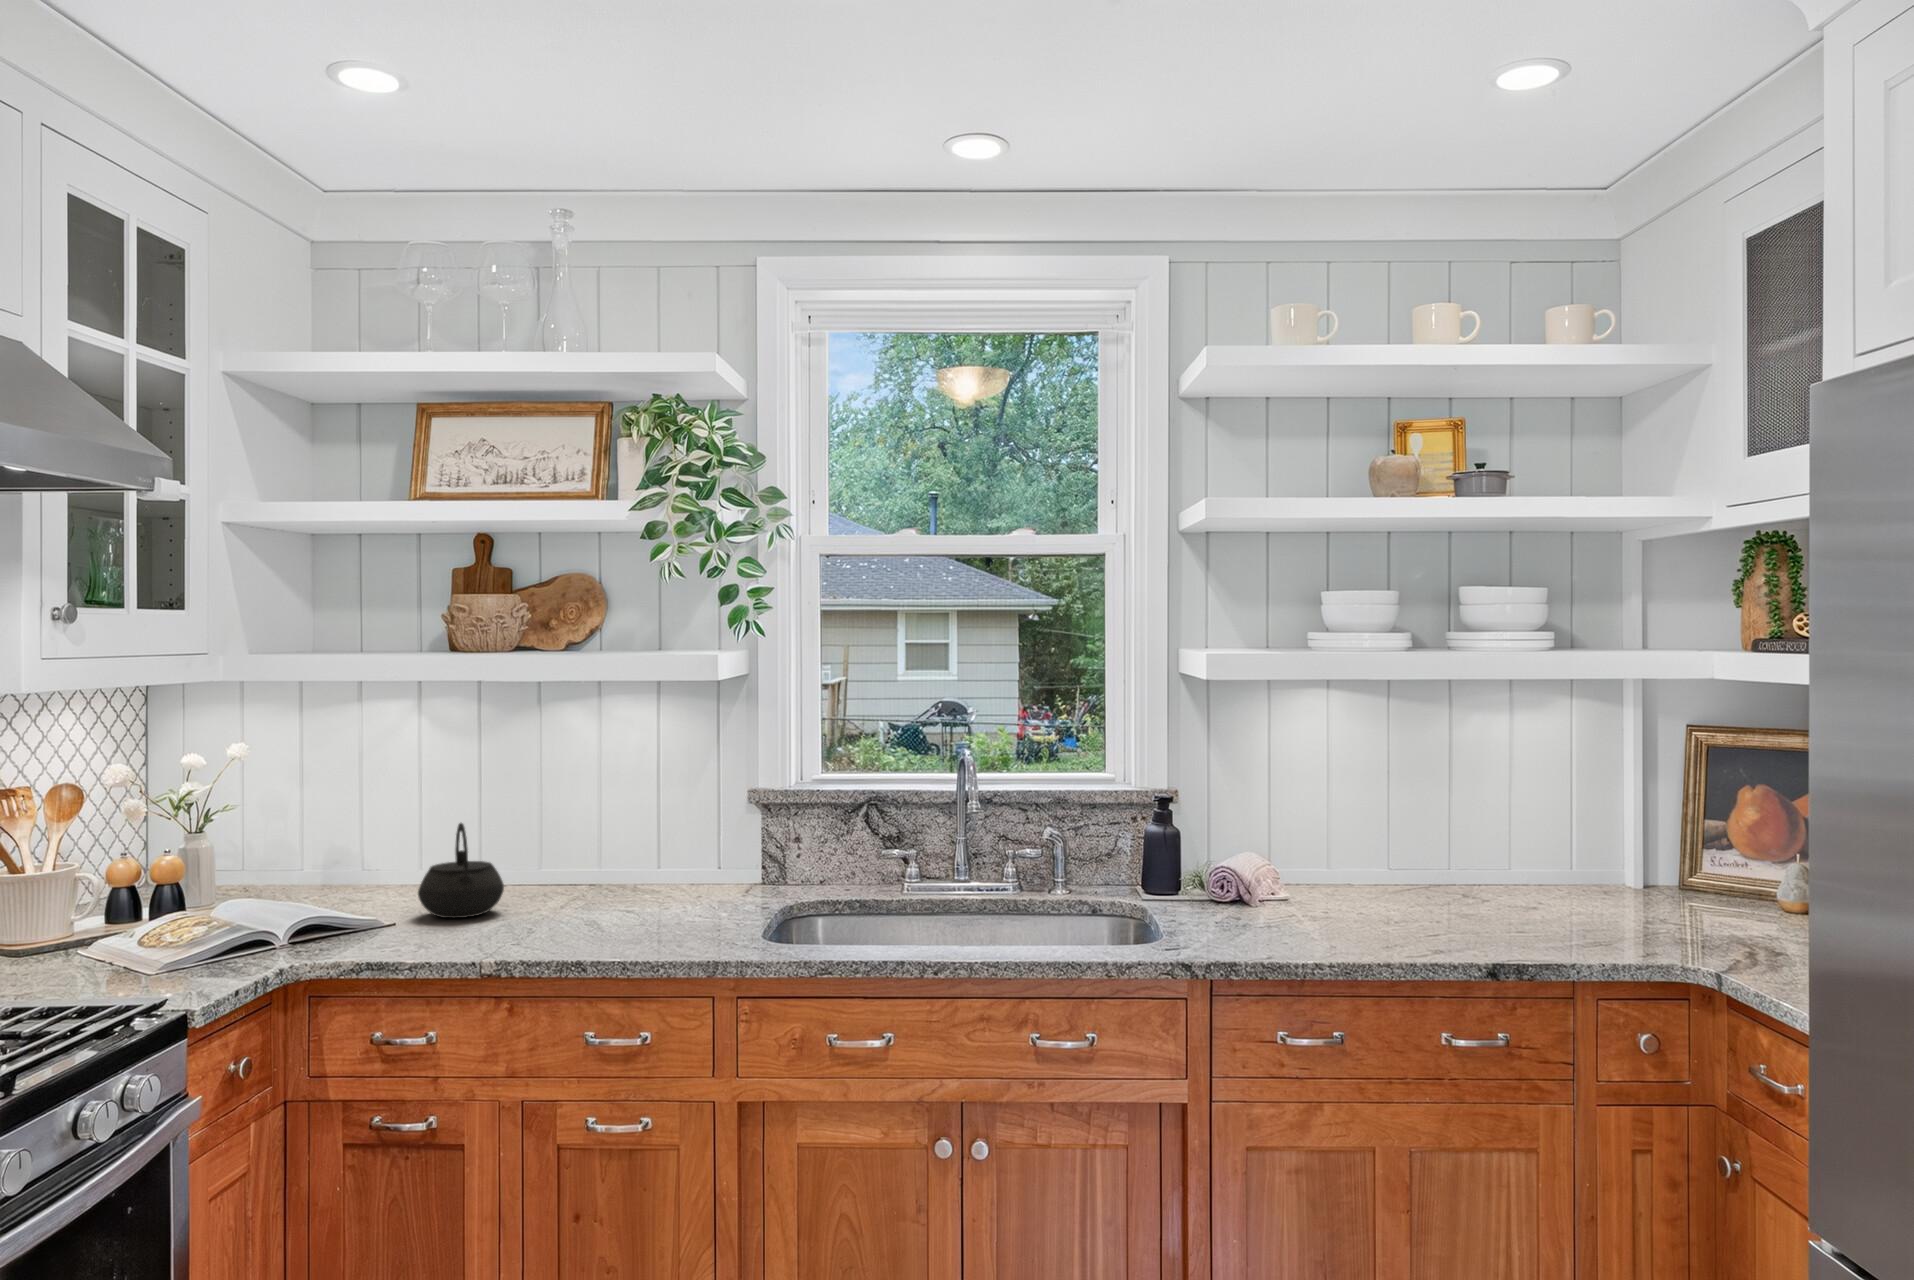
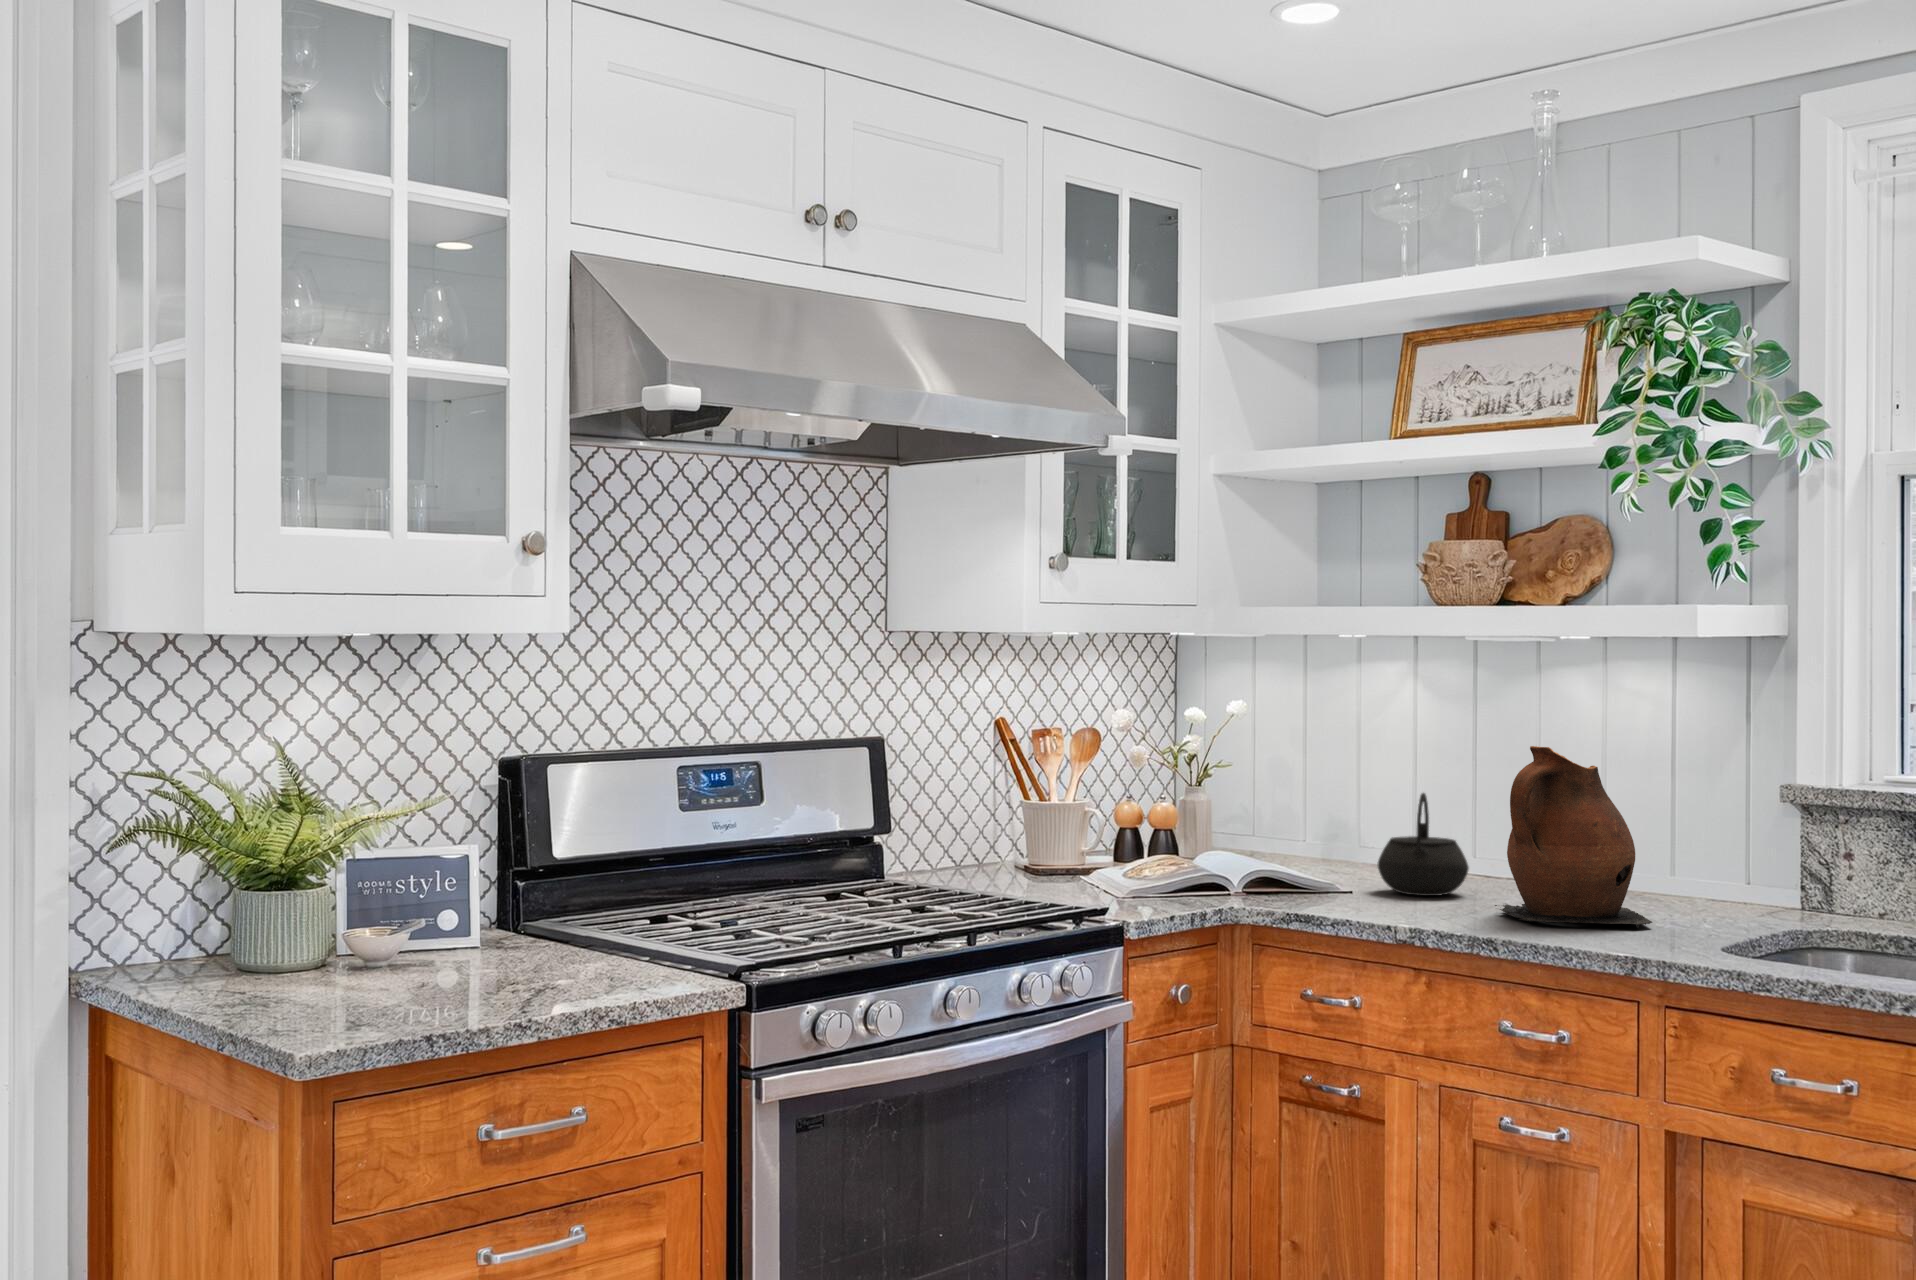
ceramic pitcher: none [549,779,692,935] -> present [1495,746,1652,928]

